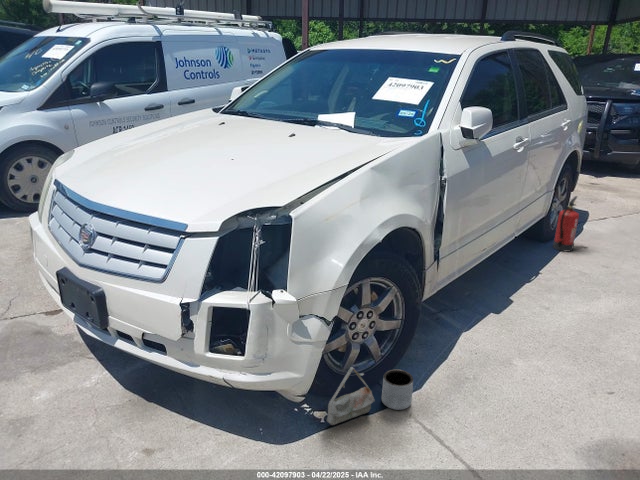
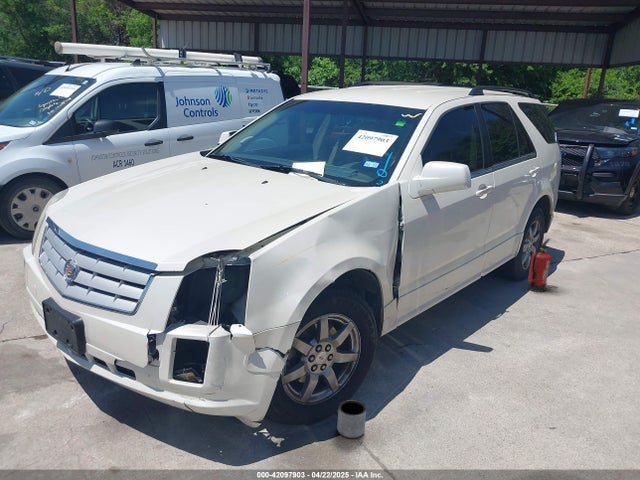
bag: present [327,367,375,425] -> none [283,396,329,450]

